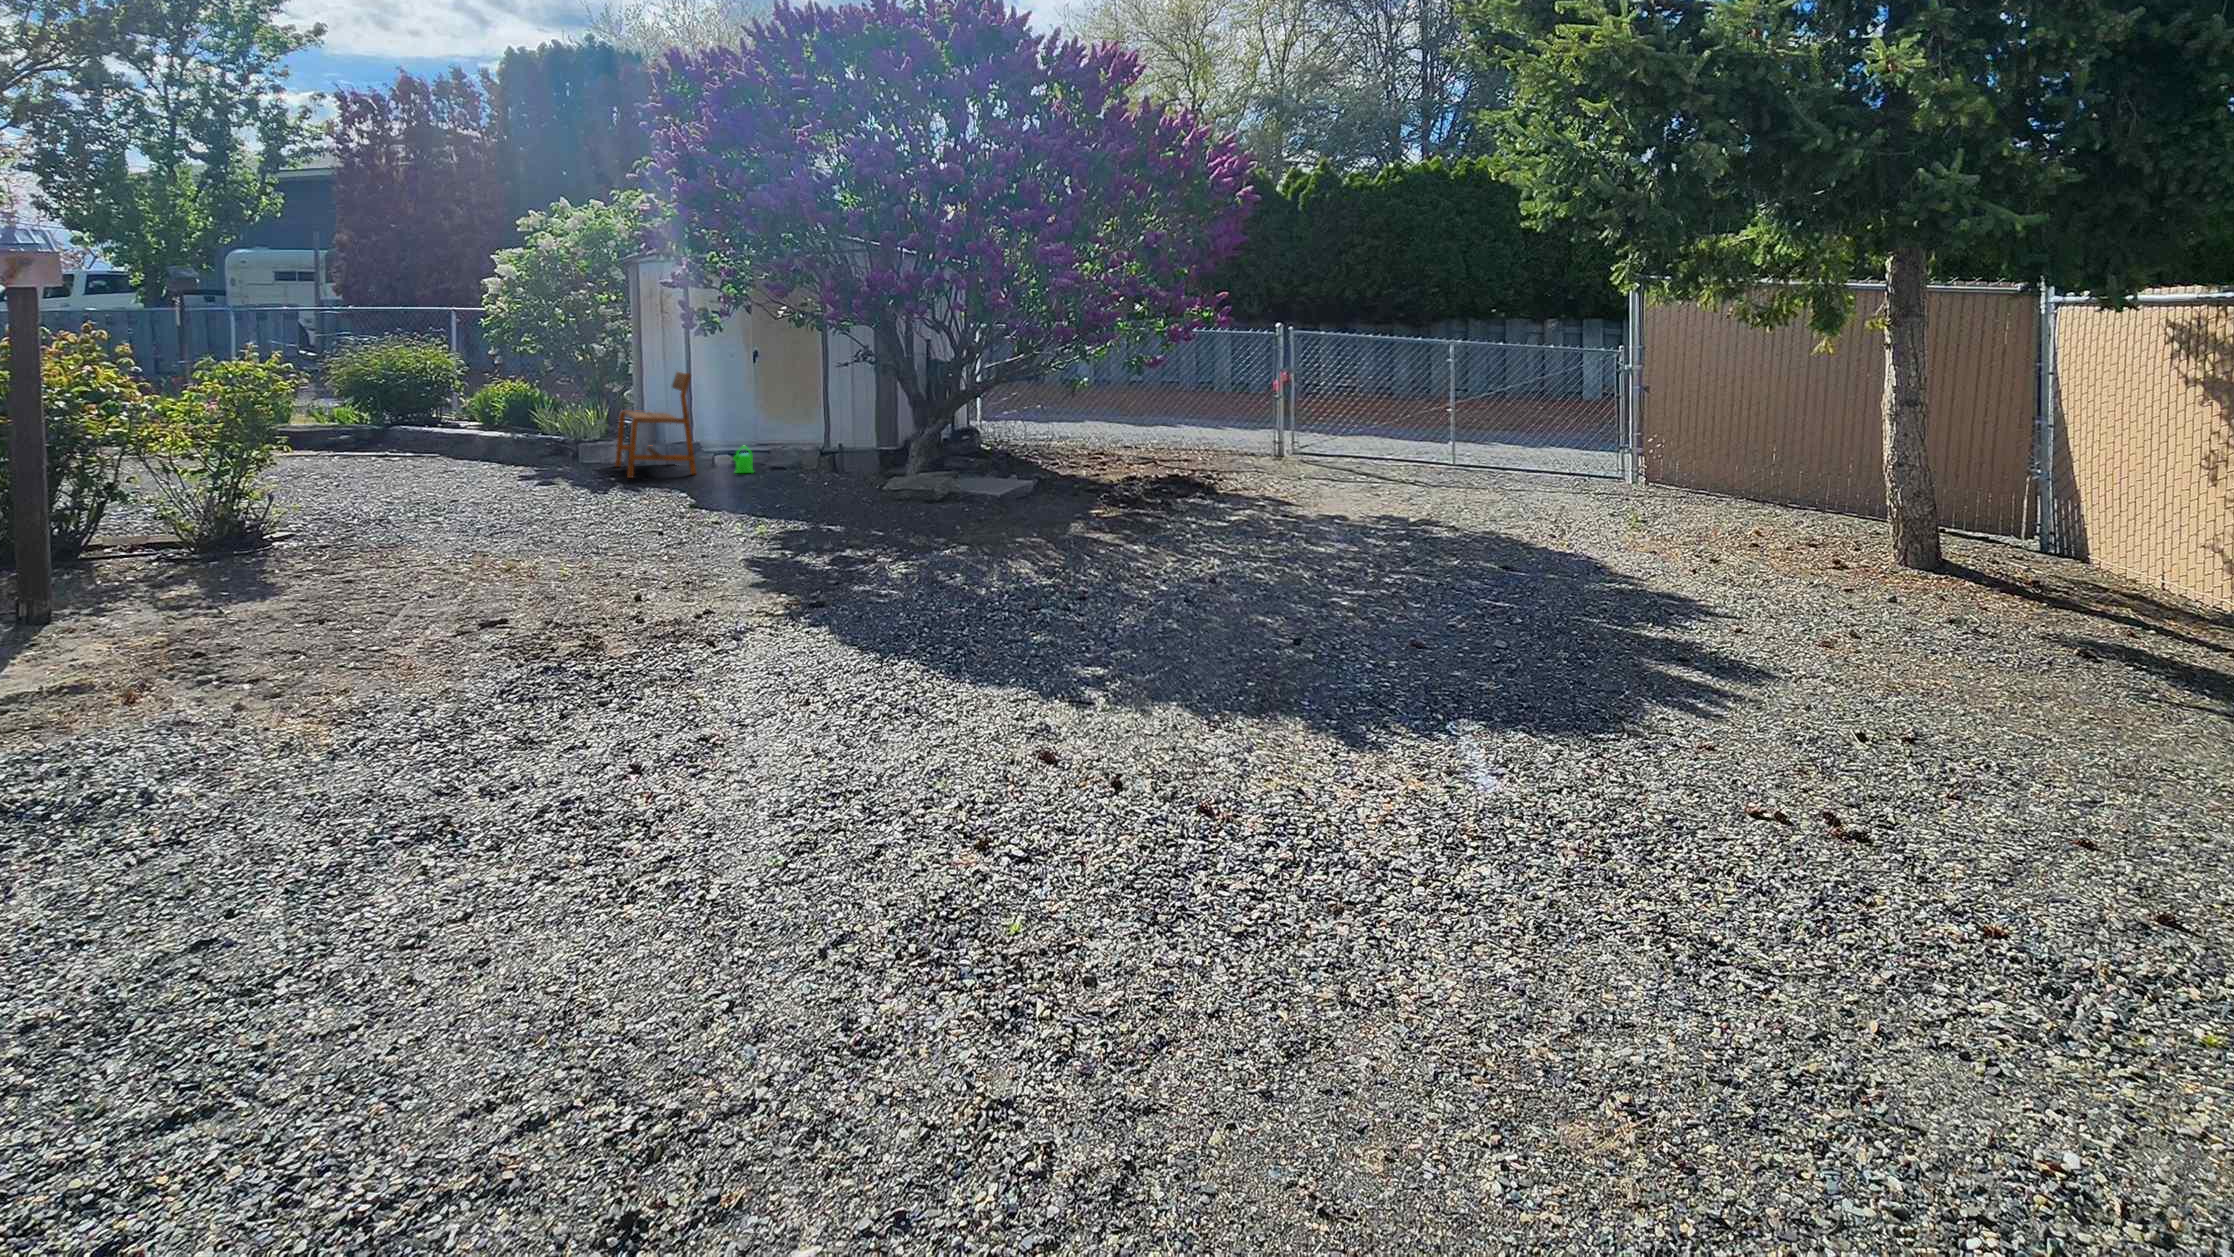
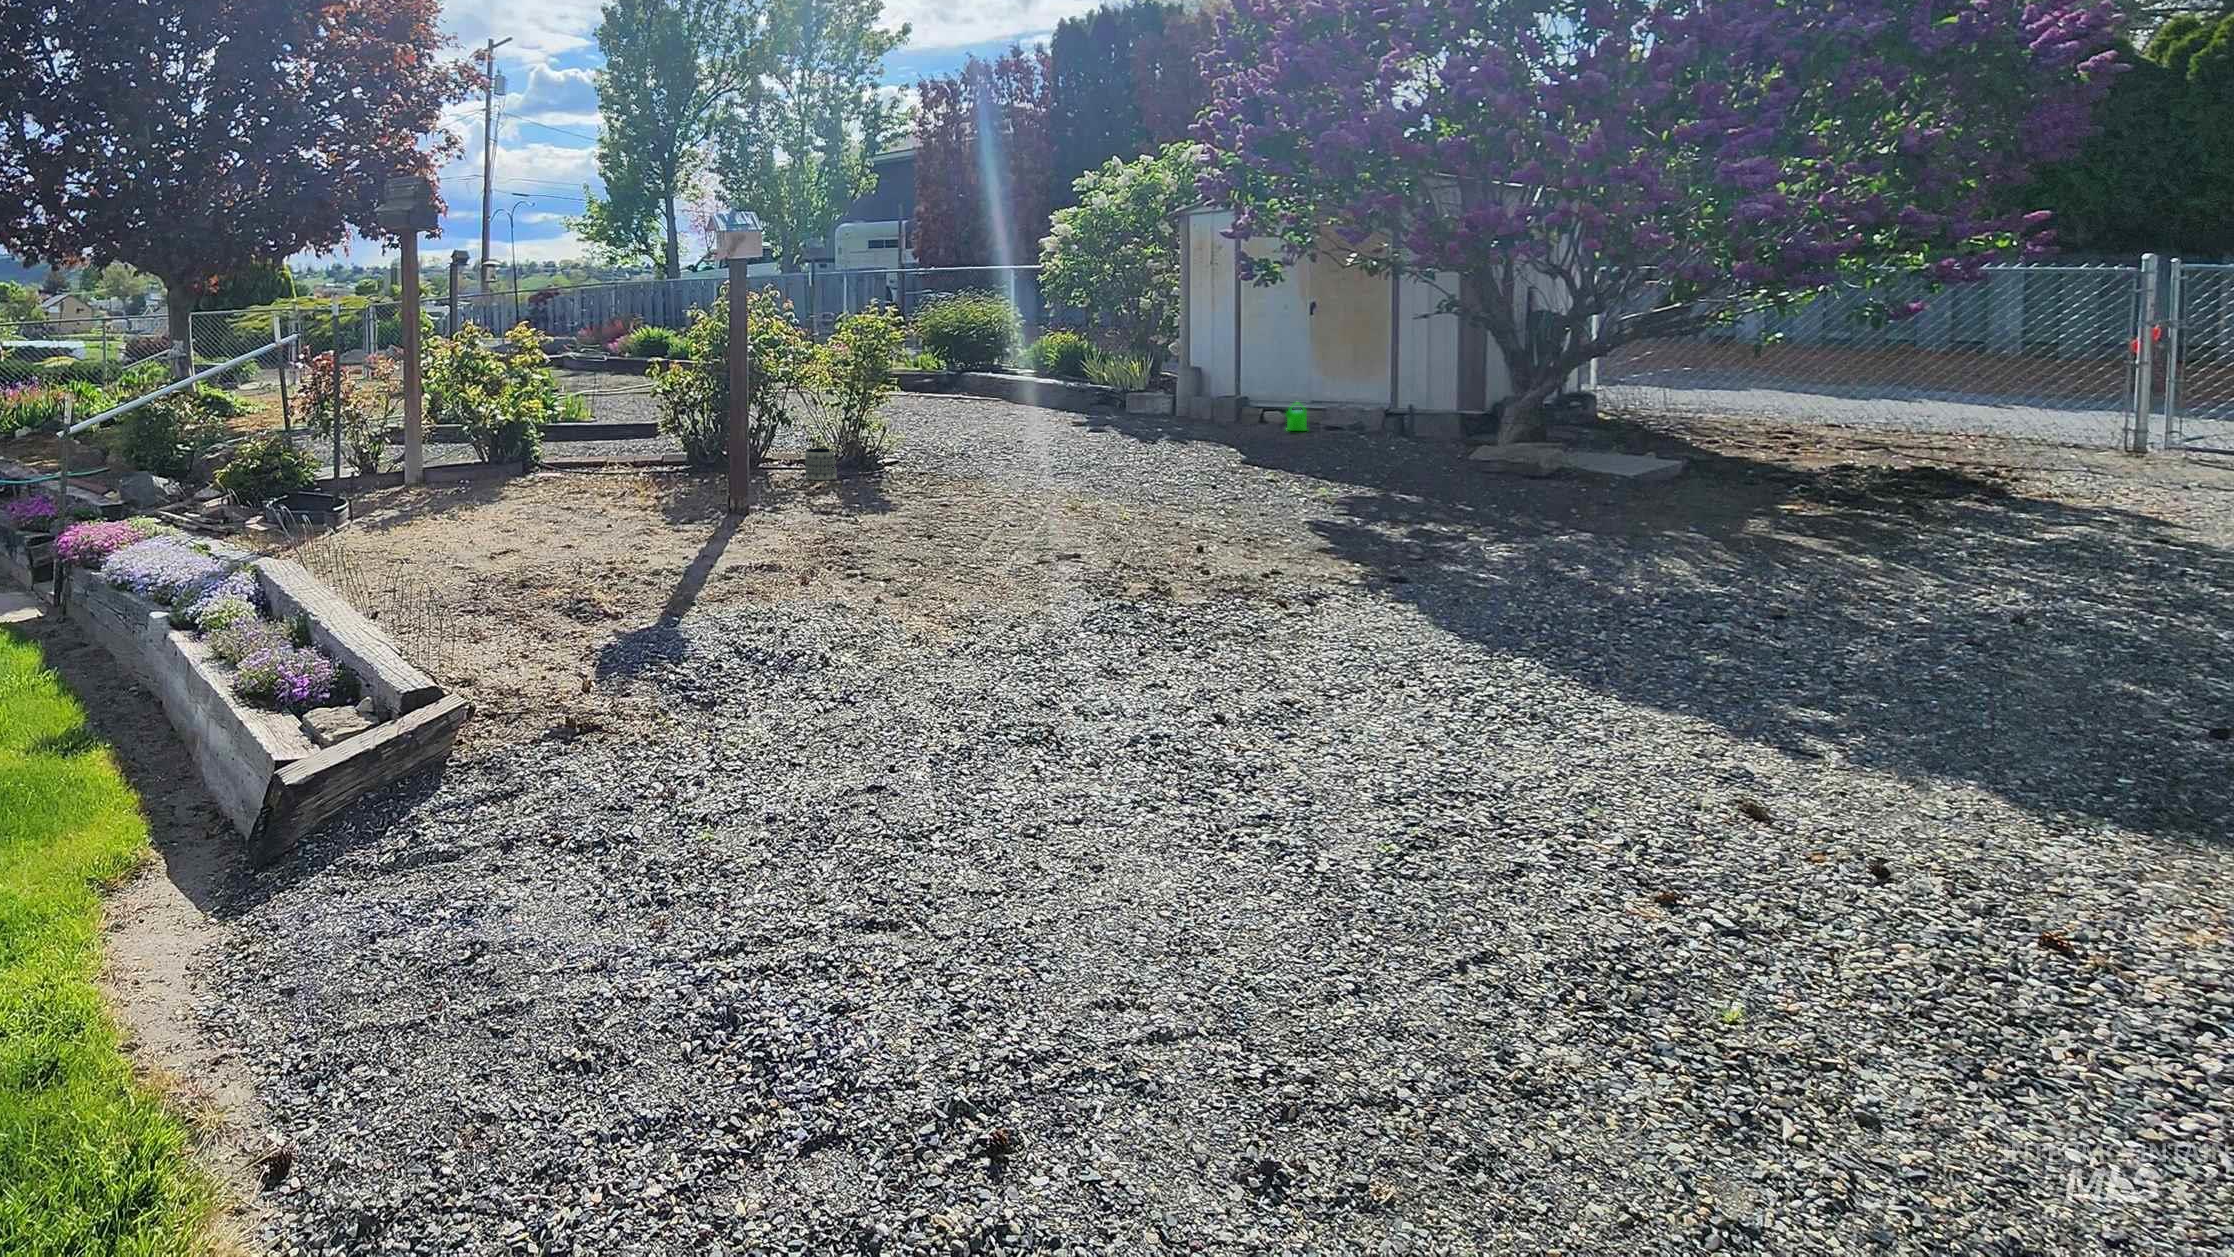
bench: present [615,372,696,478] -> none [1160,321,1245,430]
planter: none [154,525,203,566] -> present [805,448,837,480]

